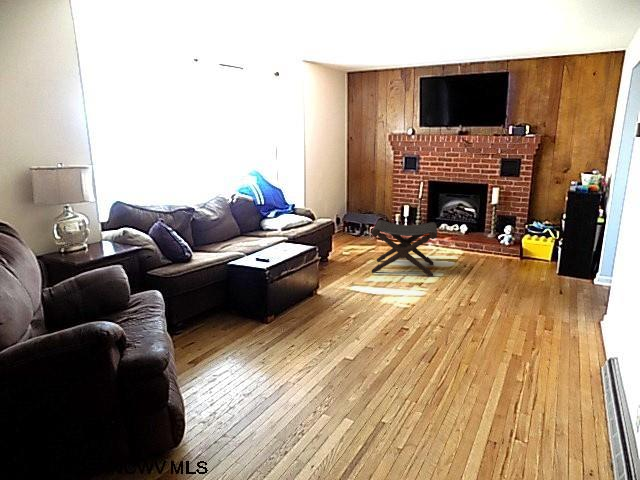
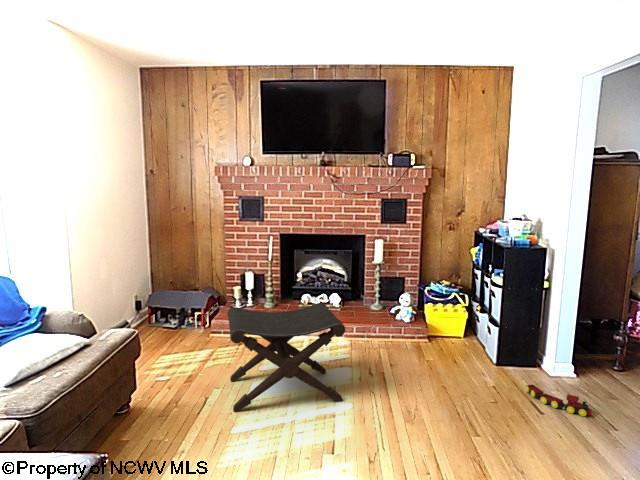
toy train: none [558,285,592,304] -> present [525,385,592,416]

